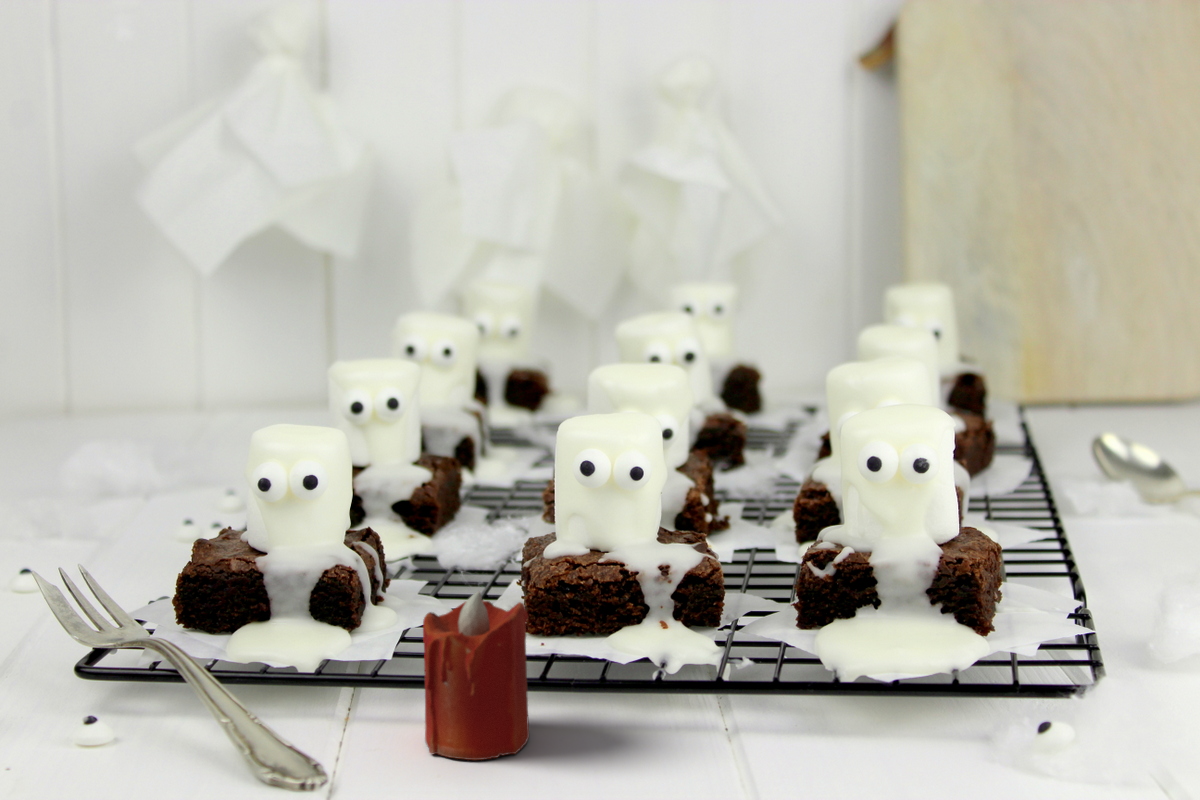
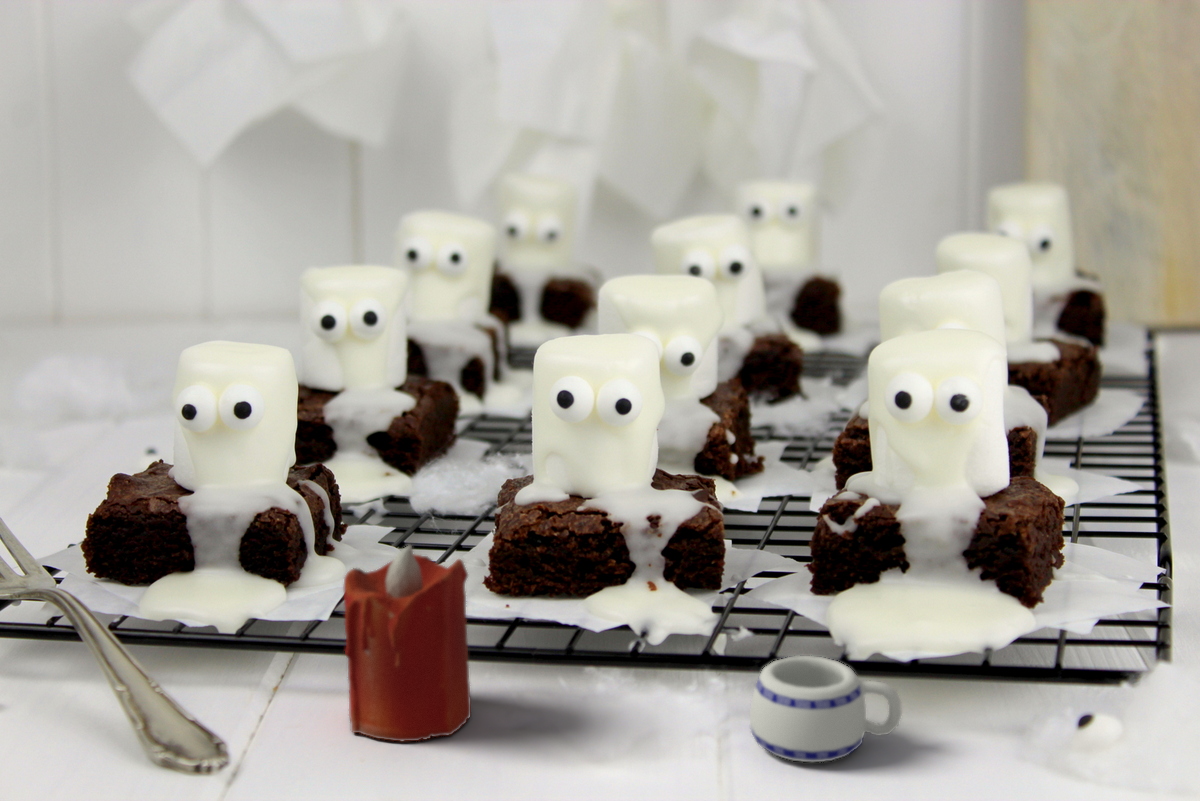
mug: none [770,678,896,767] -> present [750,656,902,762]

